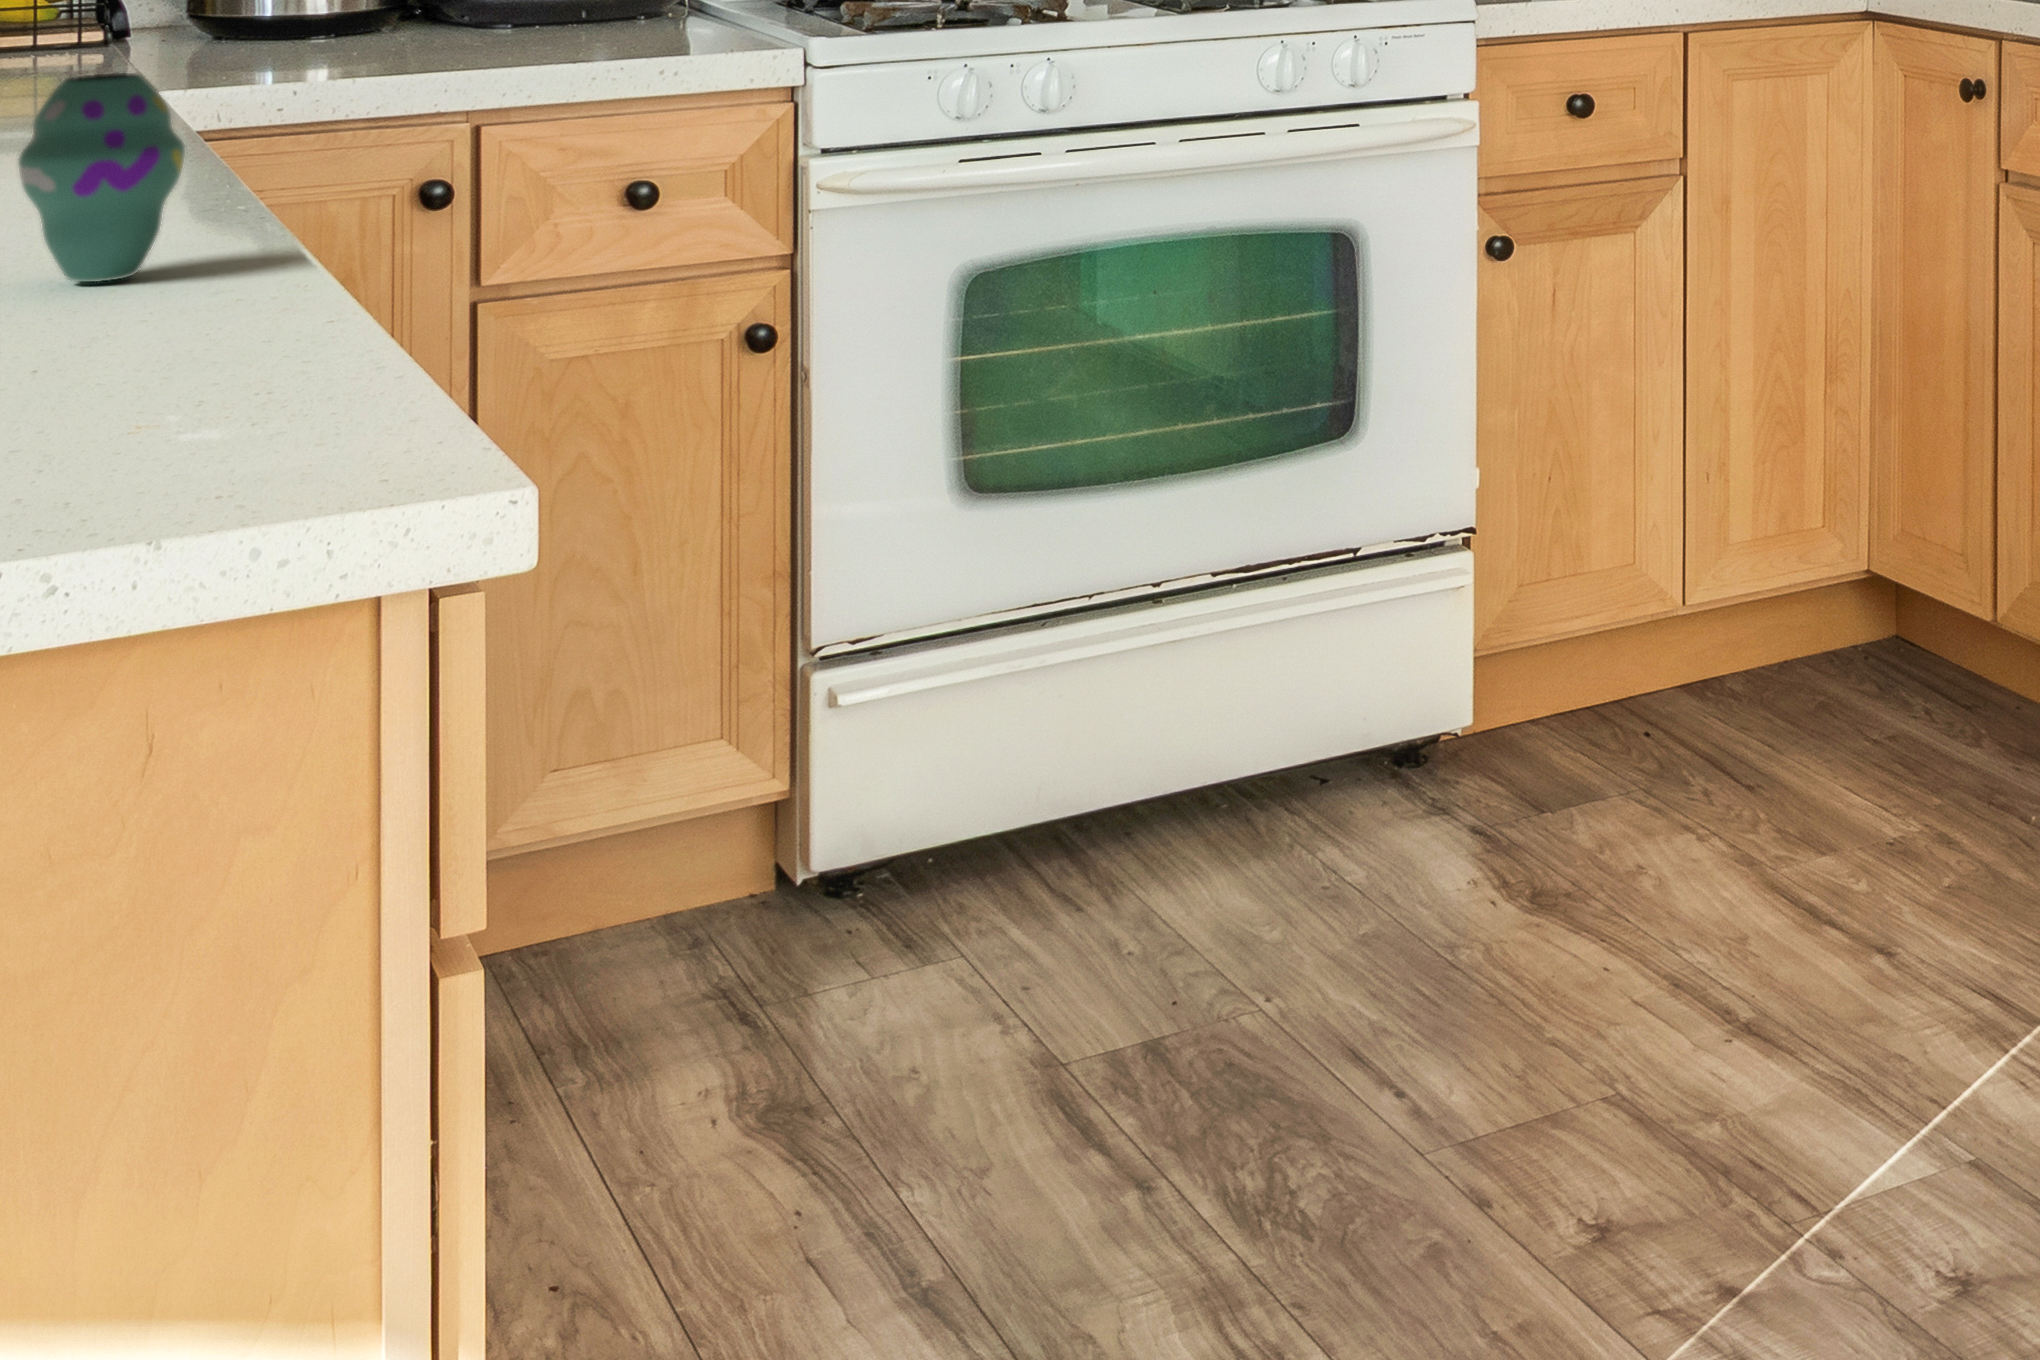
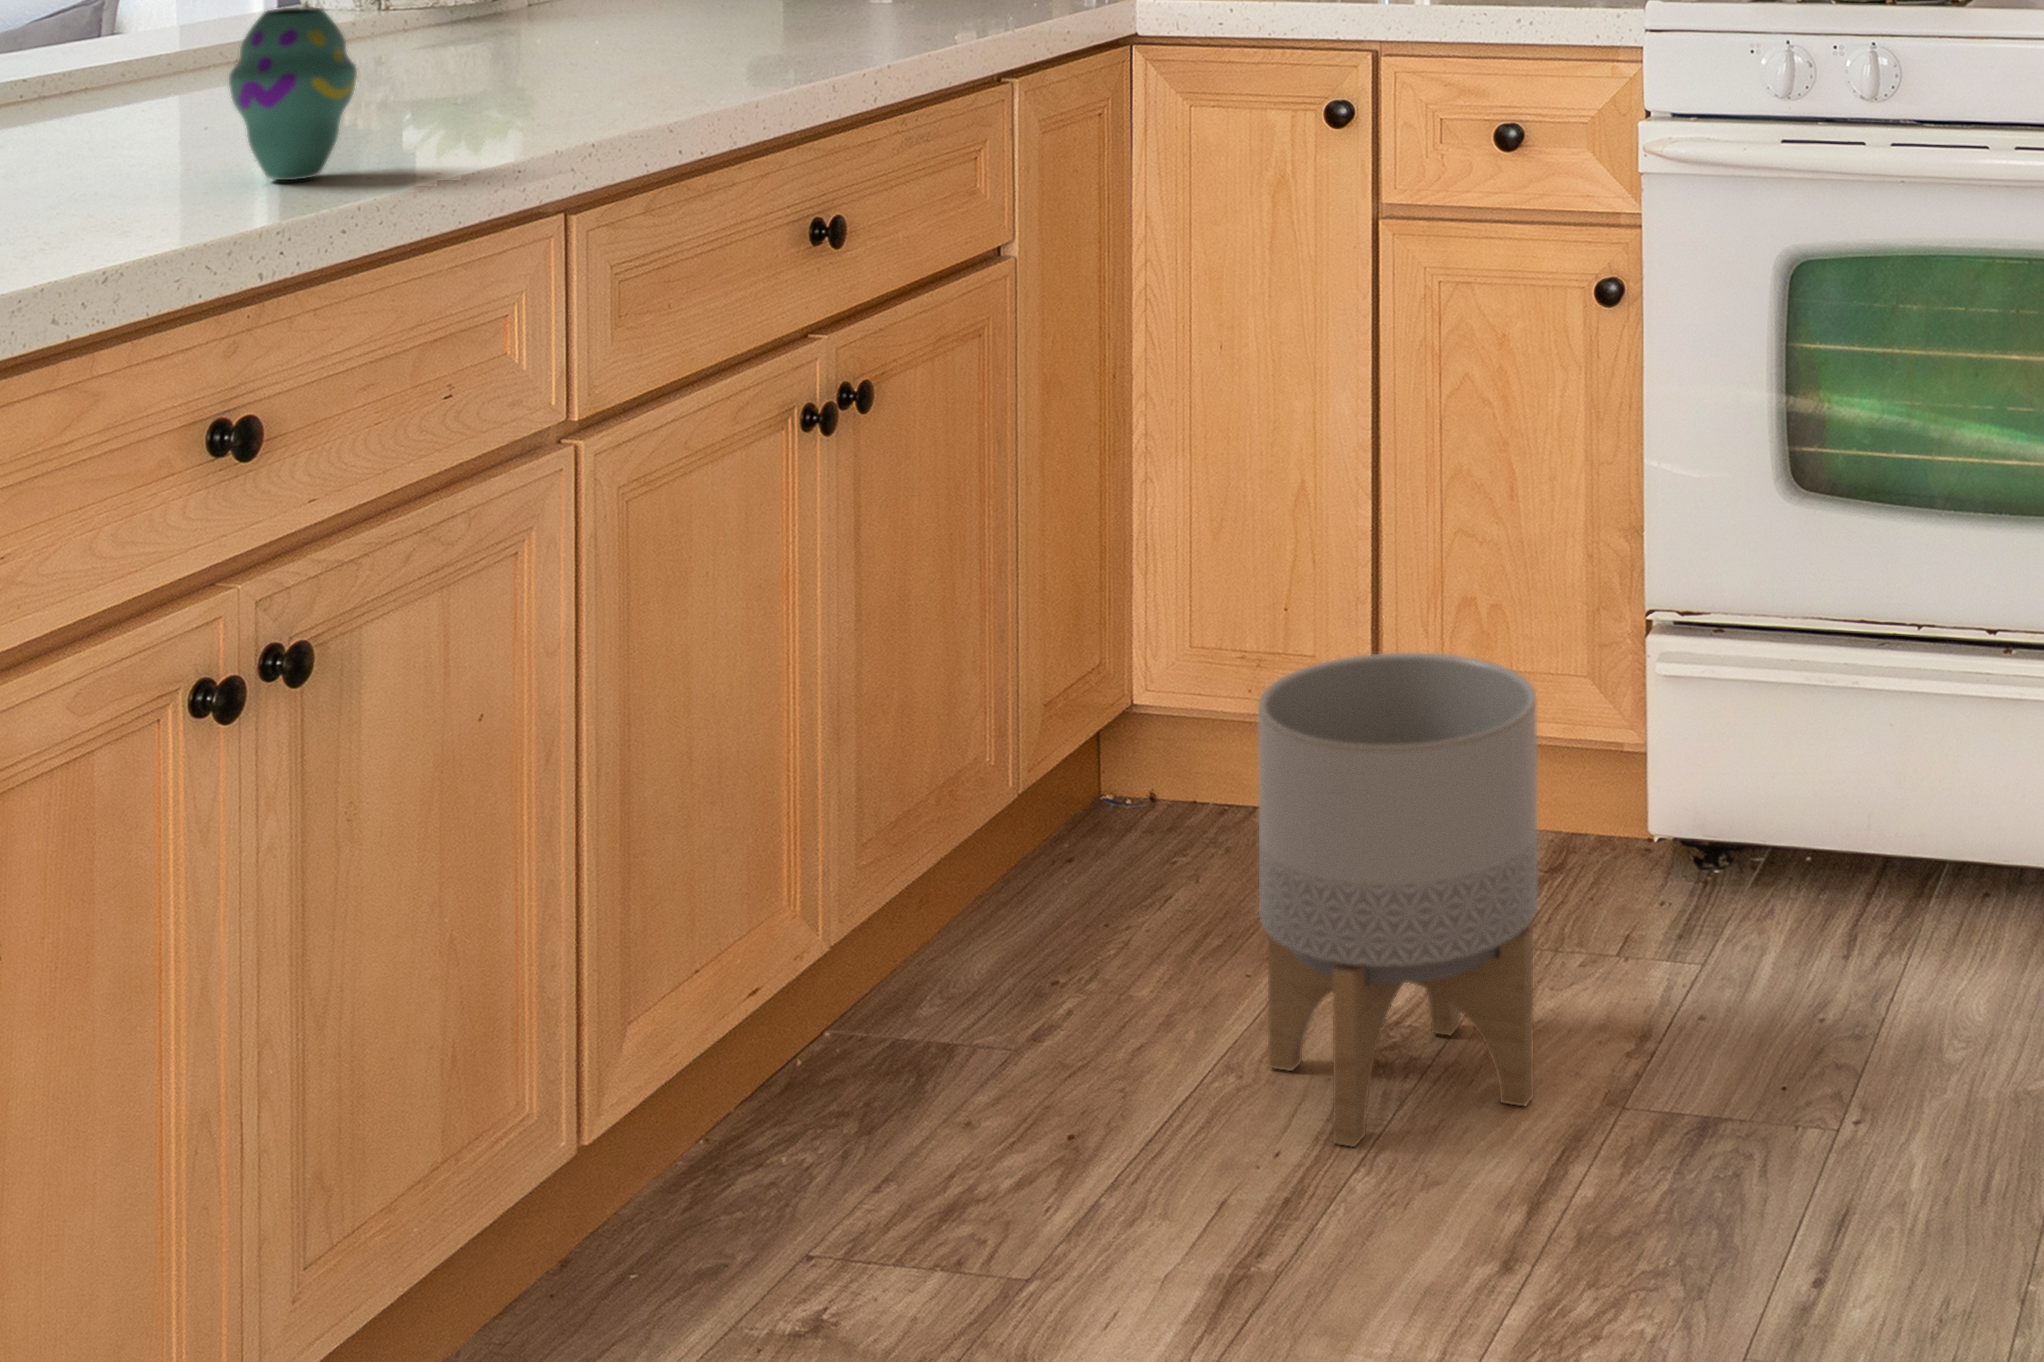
planter: none [677,690,979,1182] -> present [1258,653,1537,1147]

